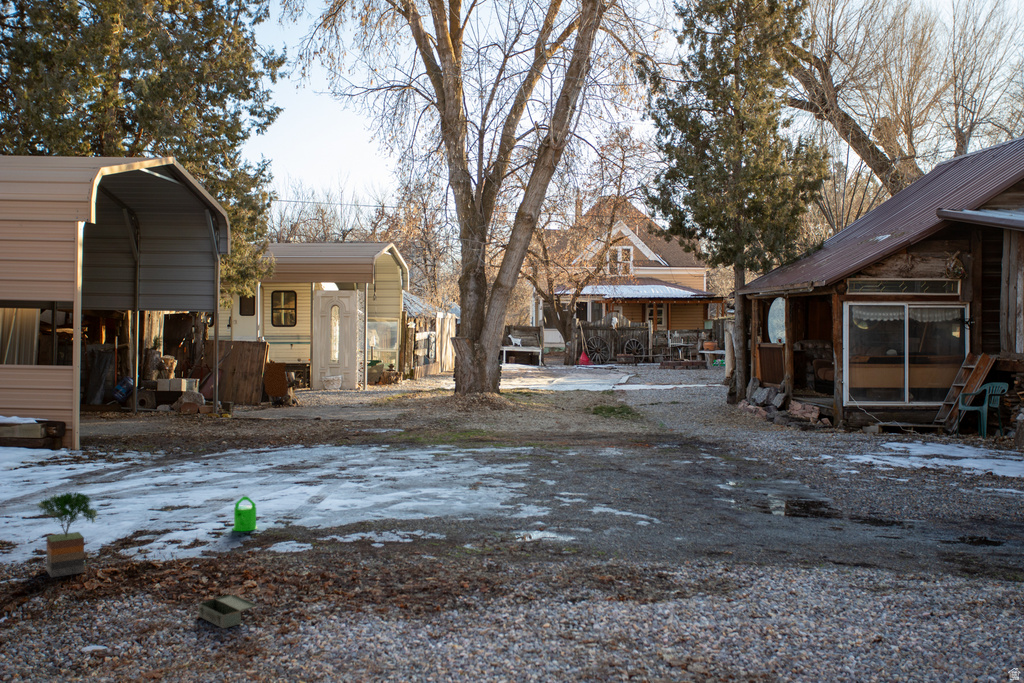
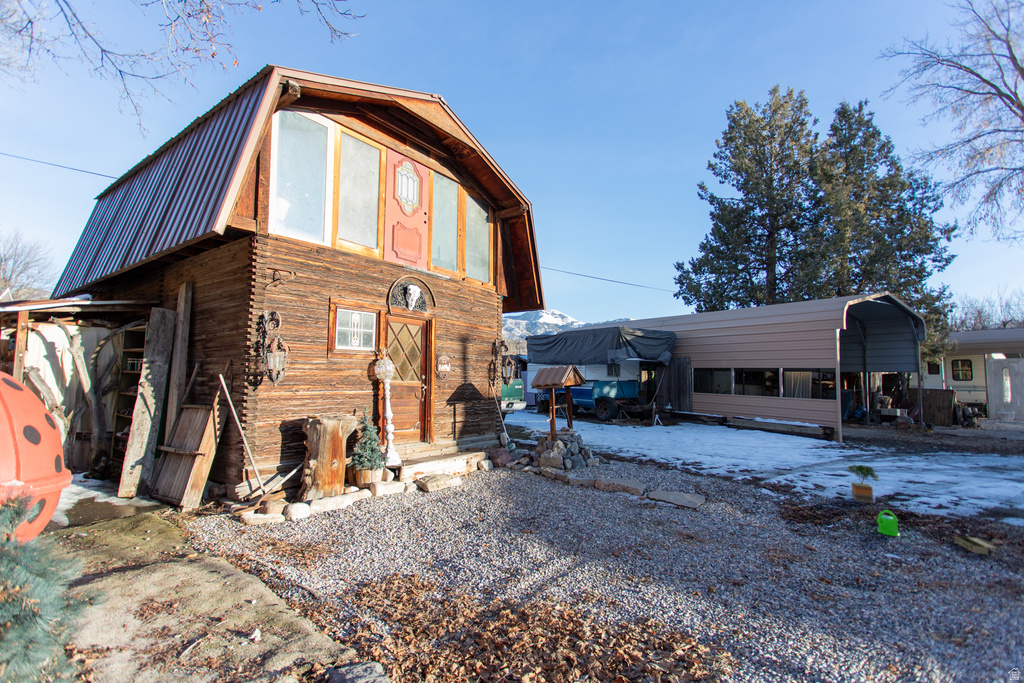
lounge chair: present [264,362,289,407] -> none [966,402,994,433]
watering can: present [233,496,257,531] -> present [877,510,900,536]

